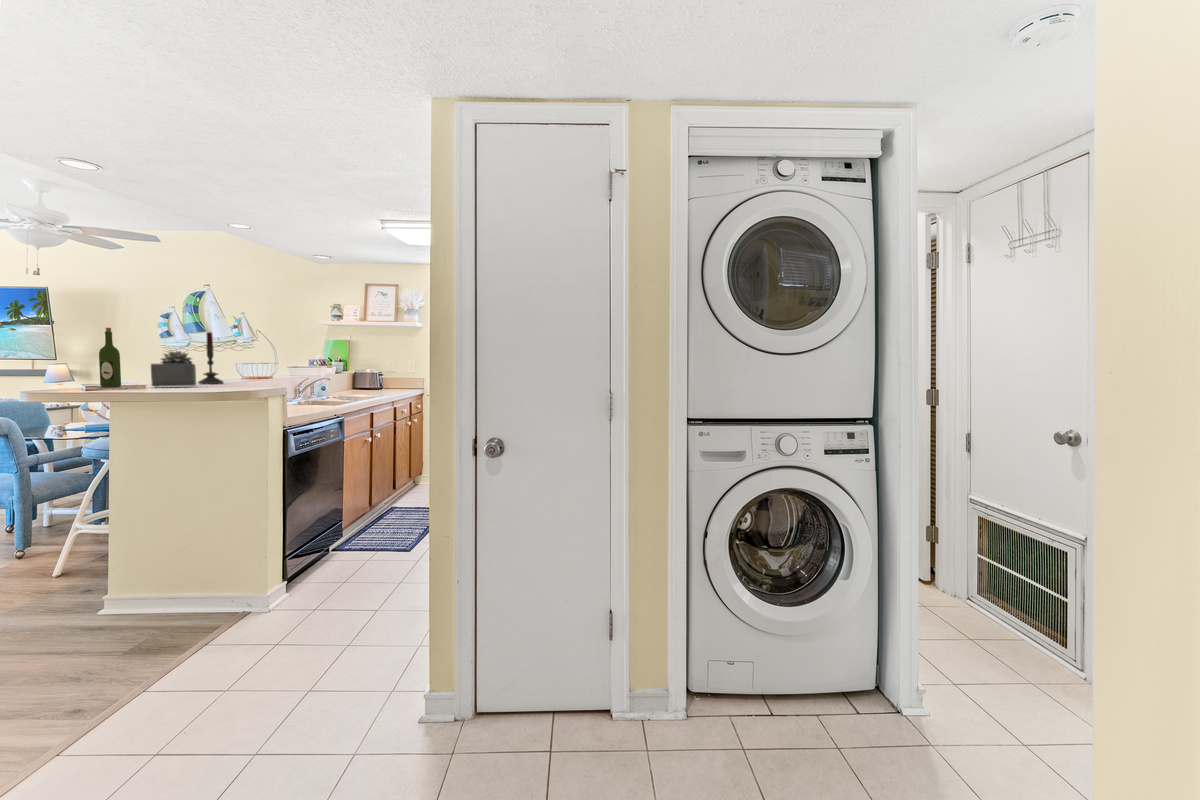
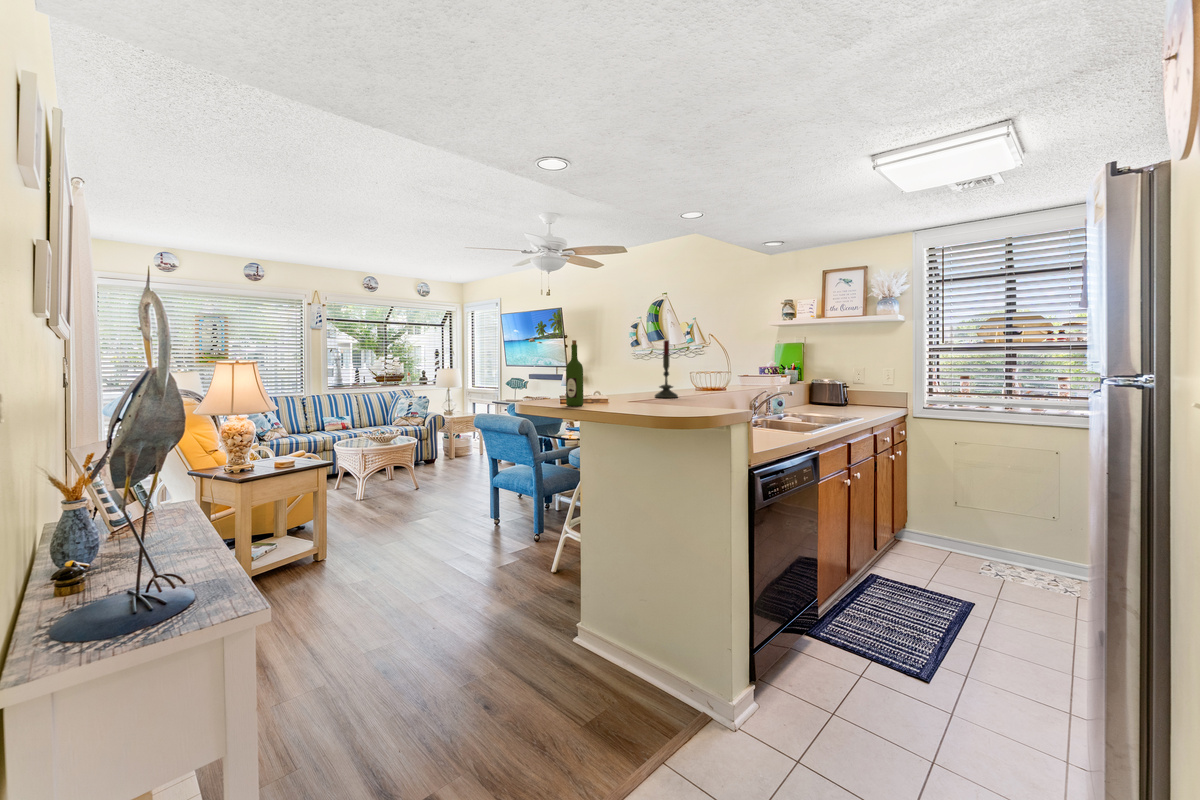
succulent plant: present [151,351,196,387] -> none [605,365,651,410]

